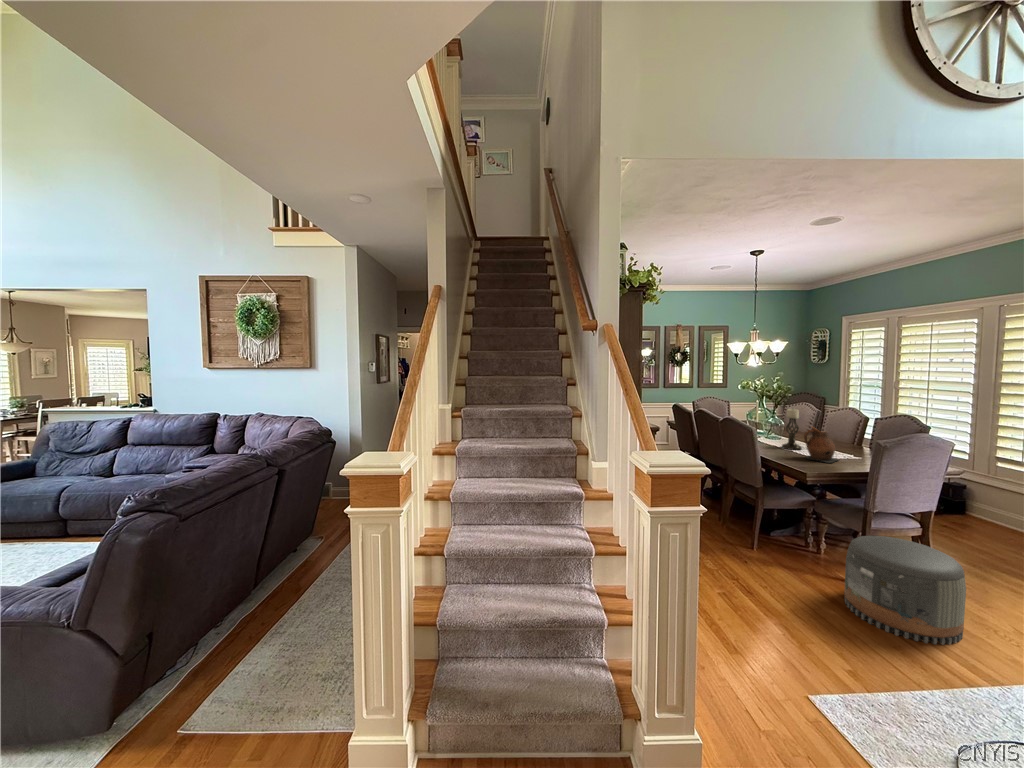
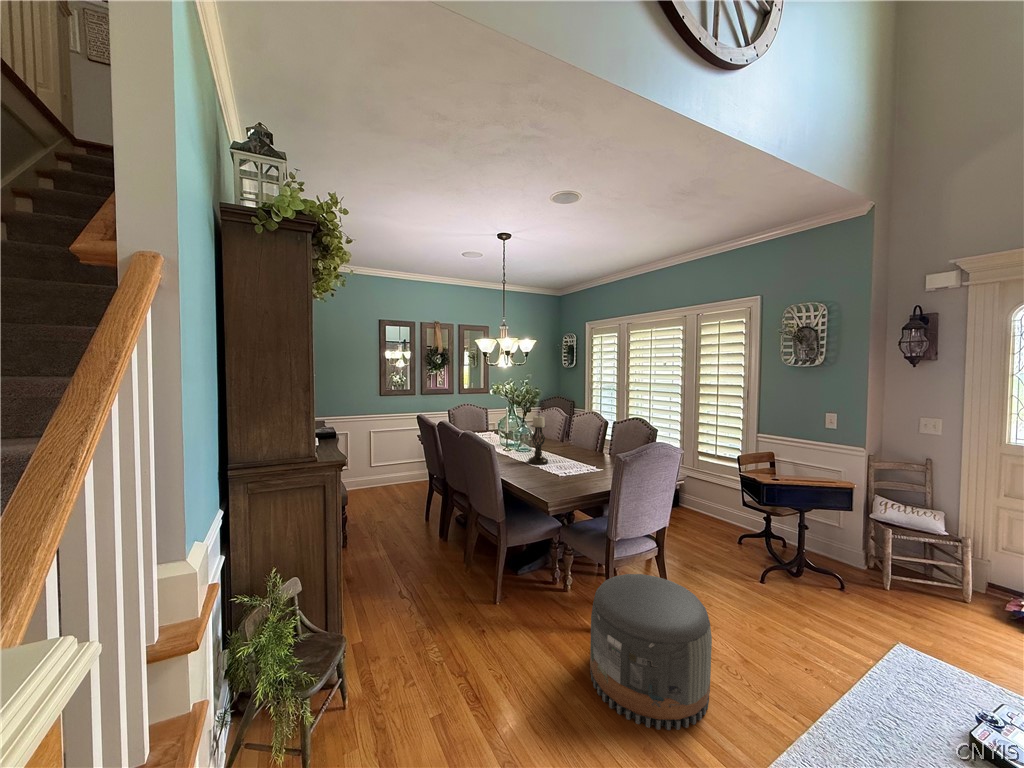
ceramic pitcher: present [804,427,838,463] -> none [548,437,584,481]

